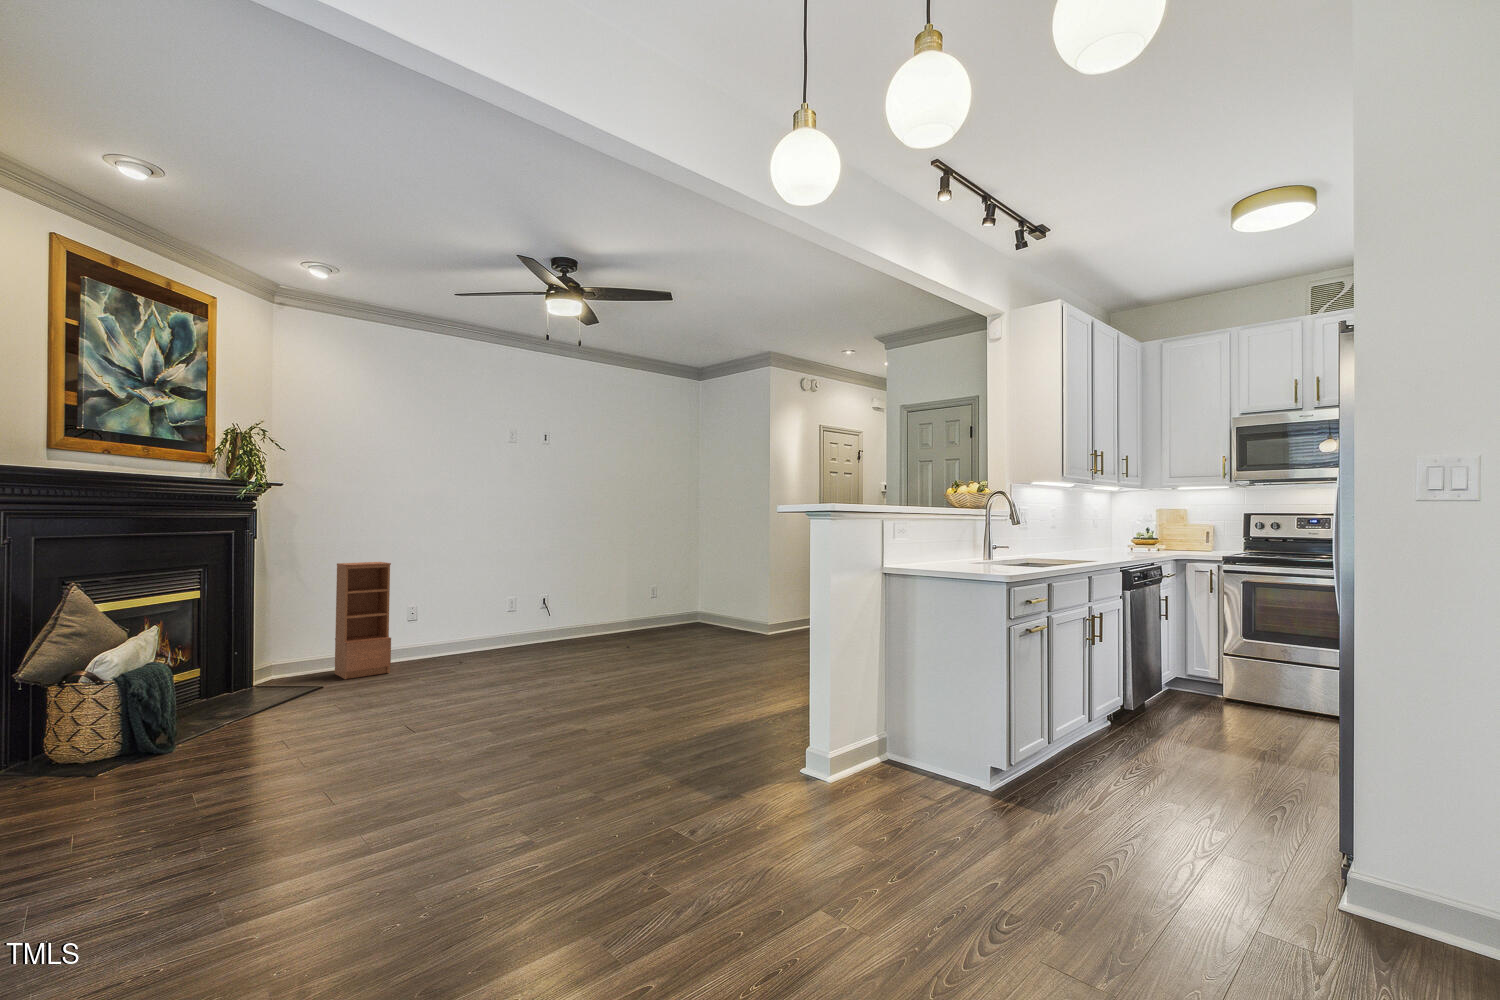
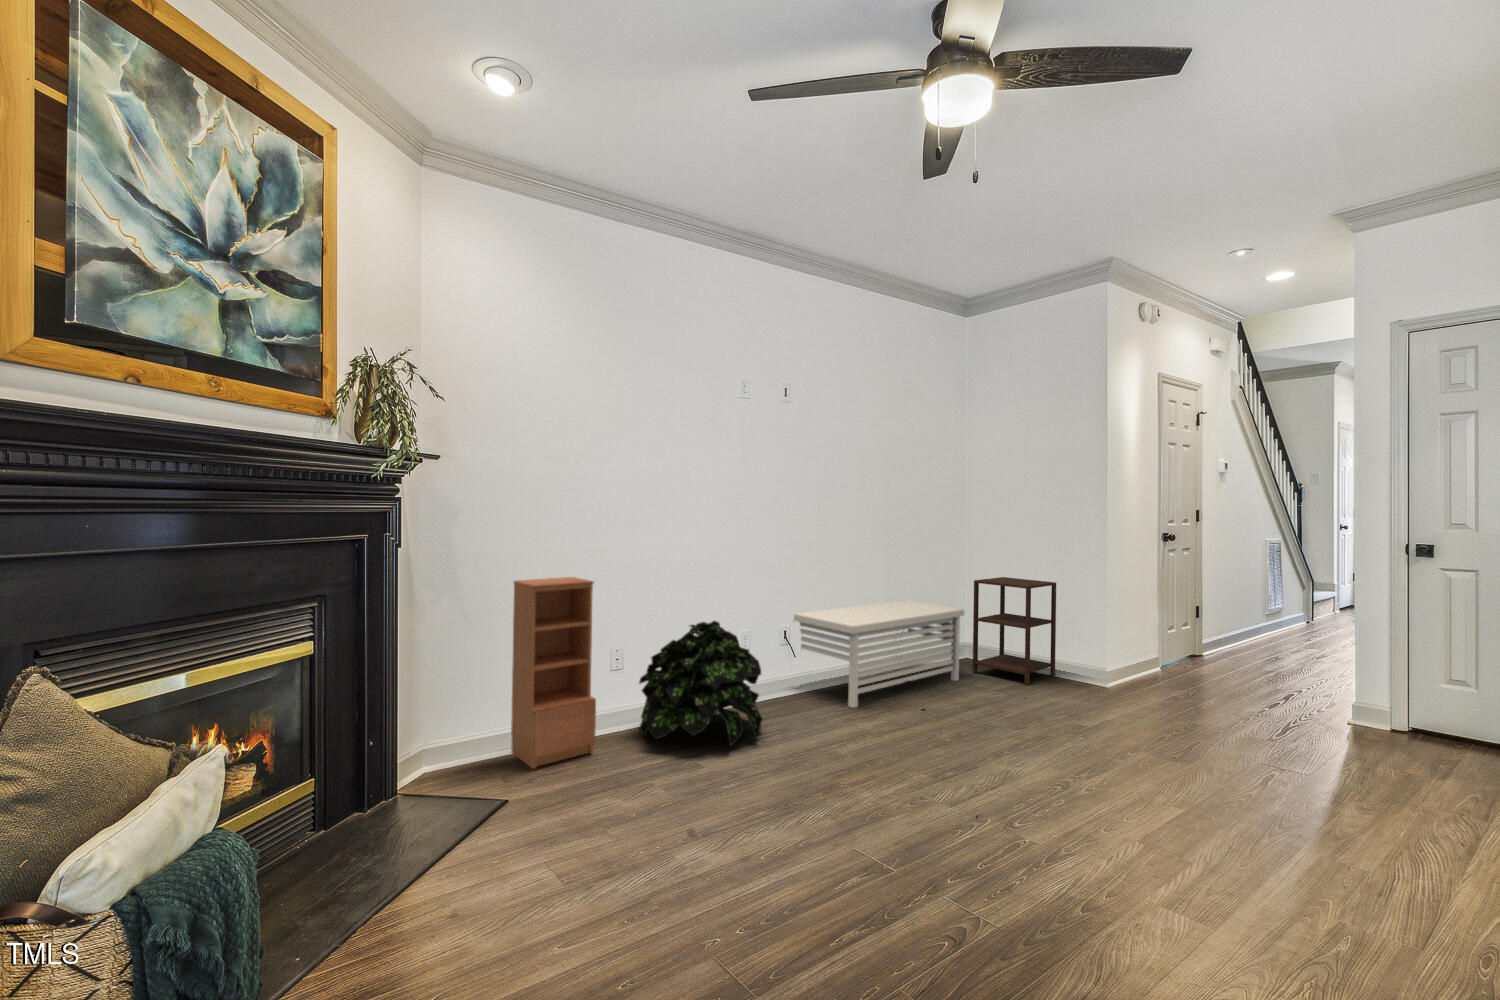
side table: none [703,566,760,639] -> present [973,577,1056,685]
storage bench: none [555,583,690,652] -> present [794,601,964,708]
potted plant: none [426,590,516,668] -> present [639,621,763,746]

